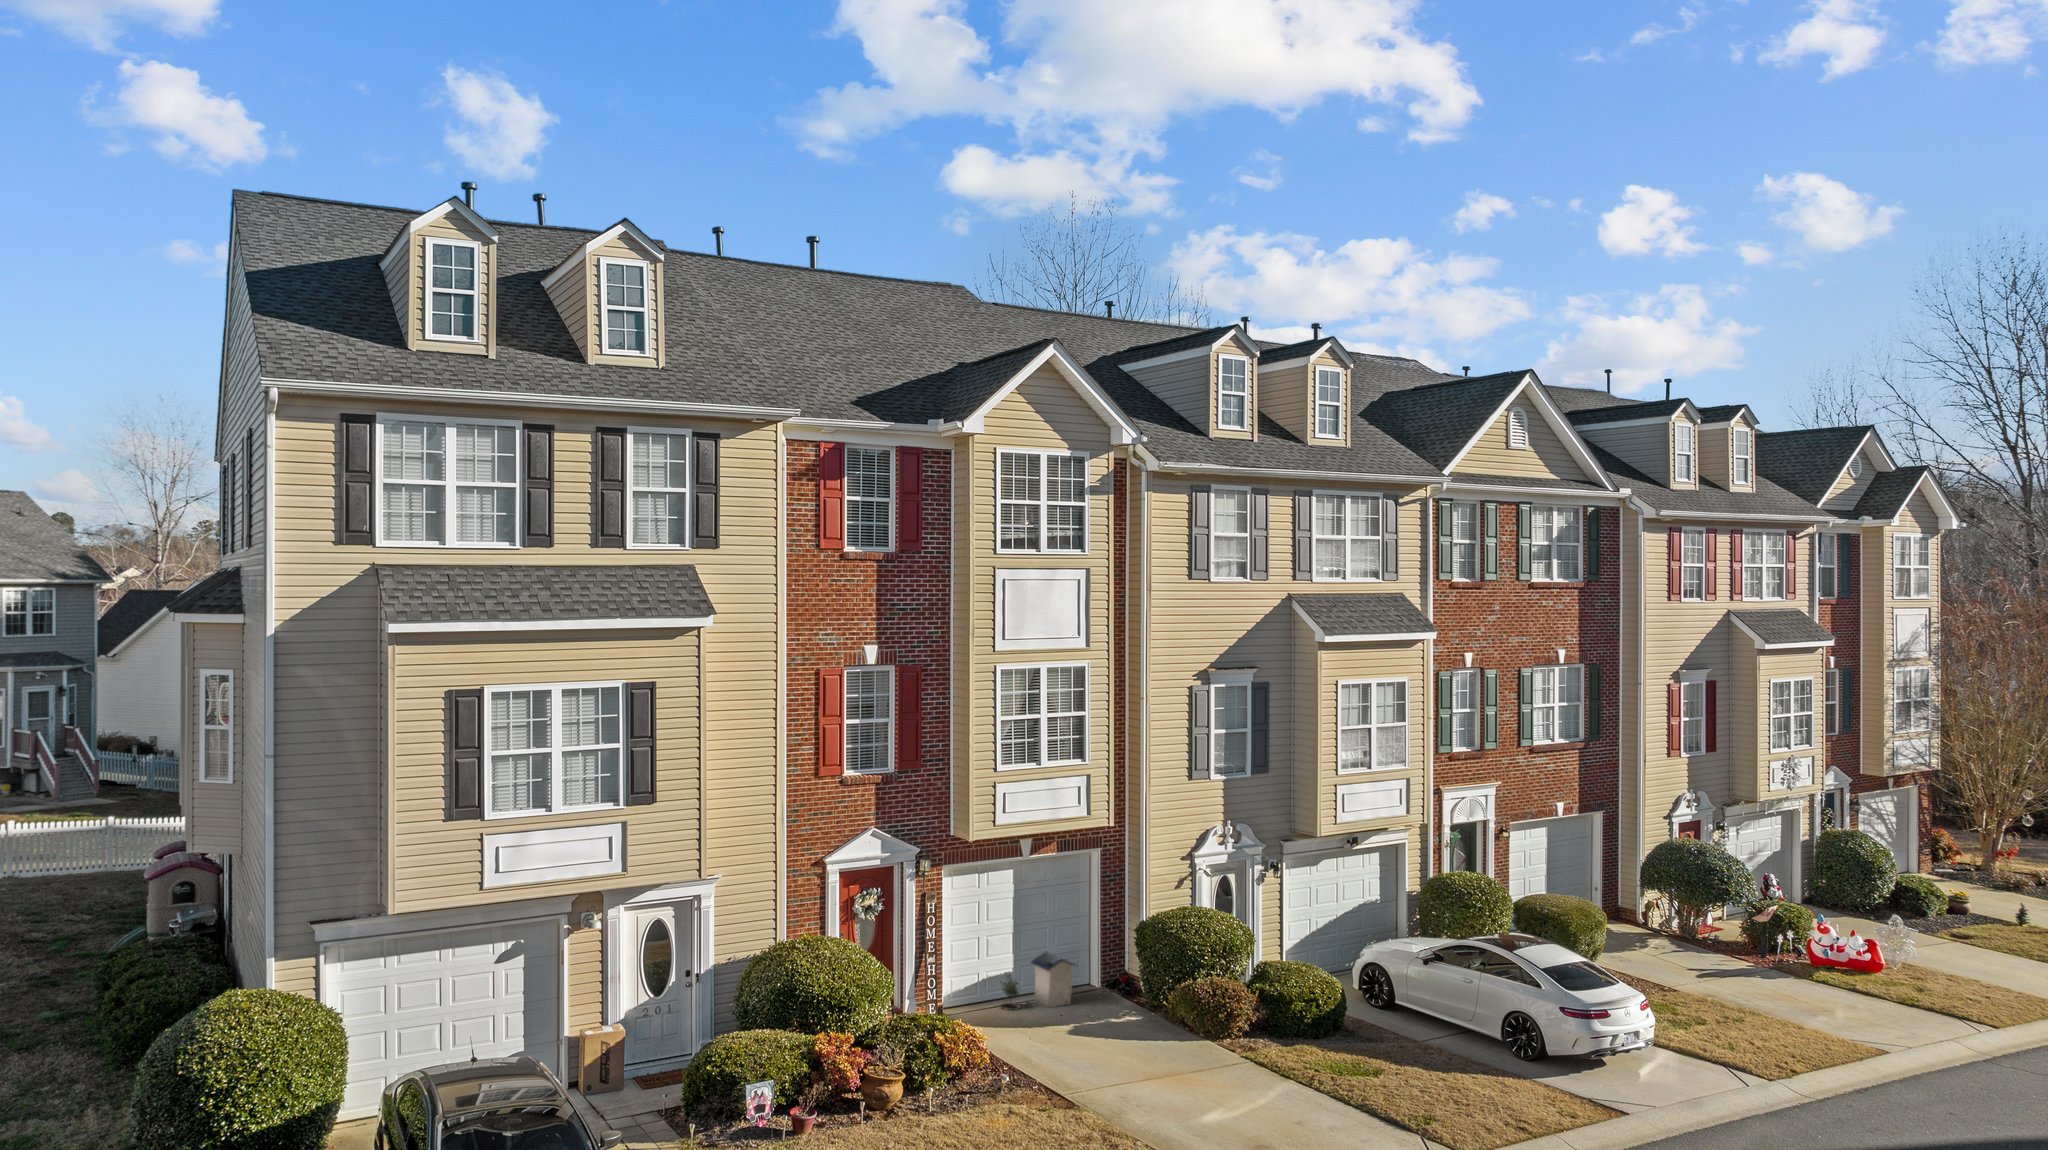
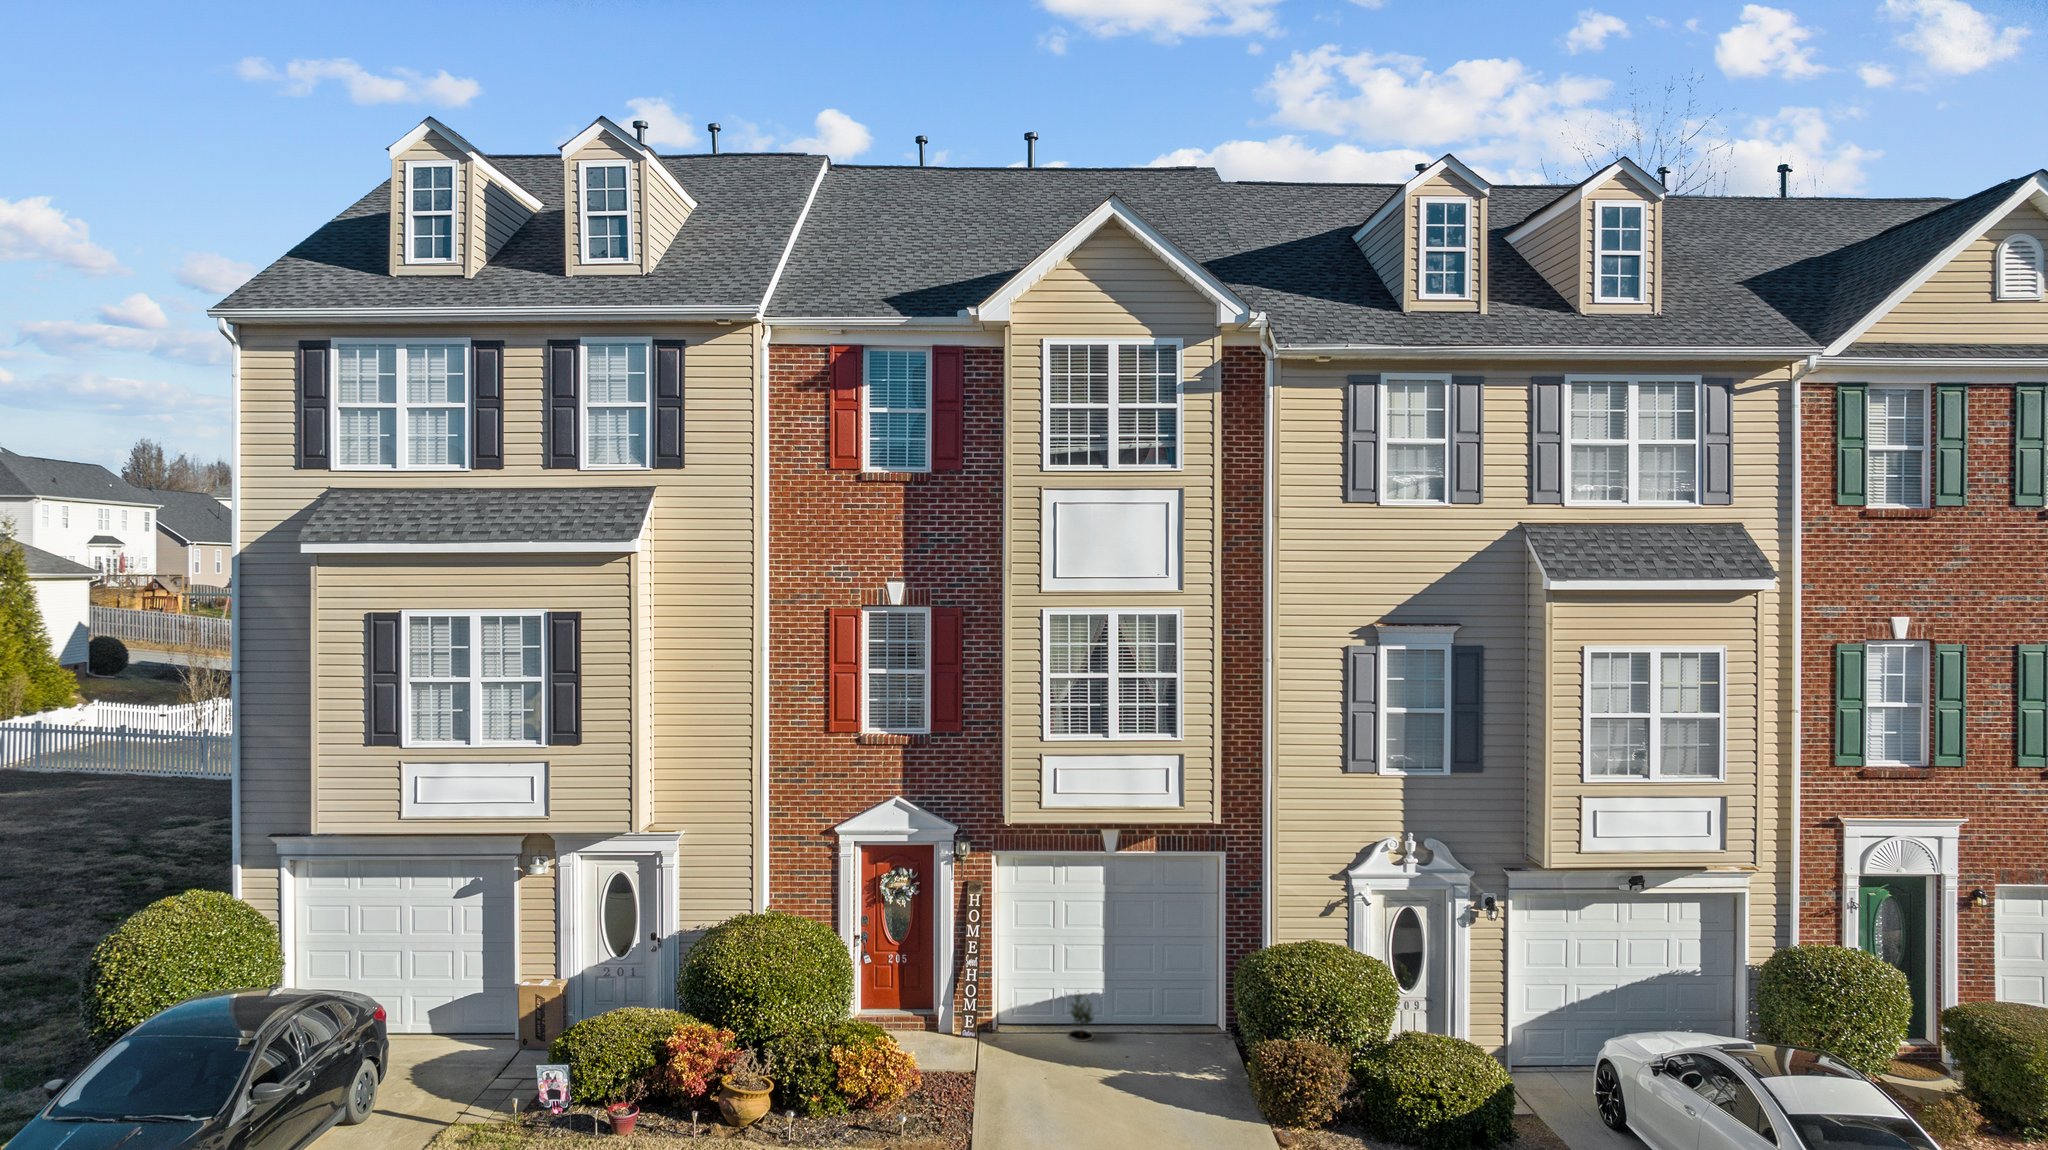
trash can: present [1032,952,1075,1007] -> none [1120,973,1168,1047]

